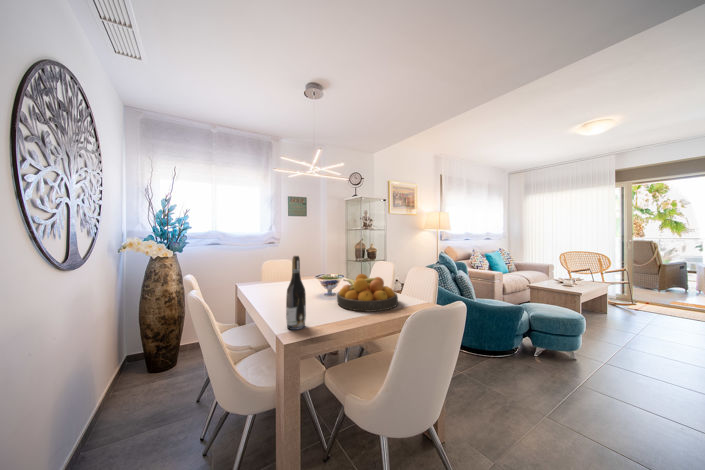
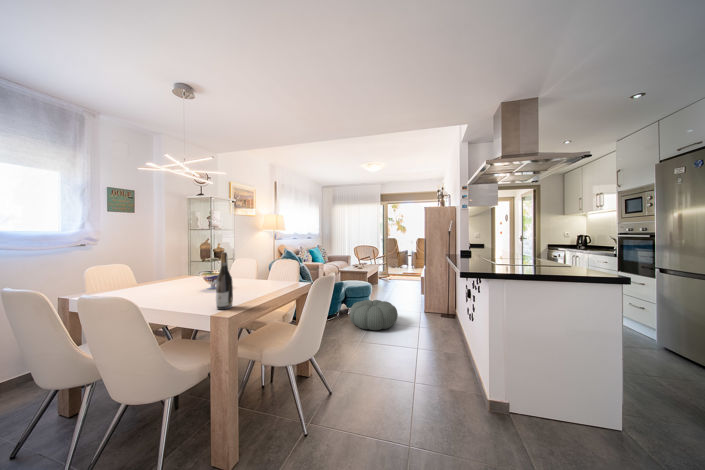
fruit bowl: present [337,274,398,312] -> none [231,267,282,294]
pouf: none [533,343,648,411] -> present [350,300,398,330]

